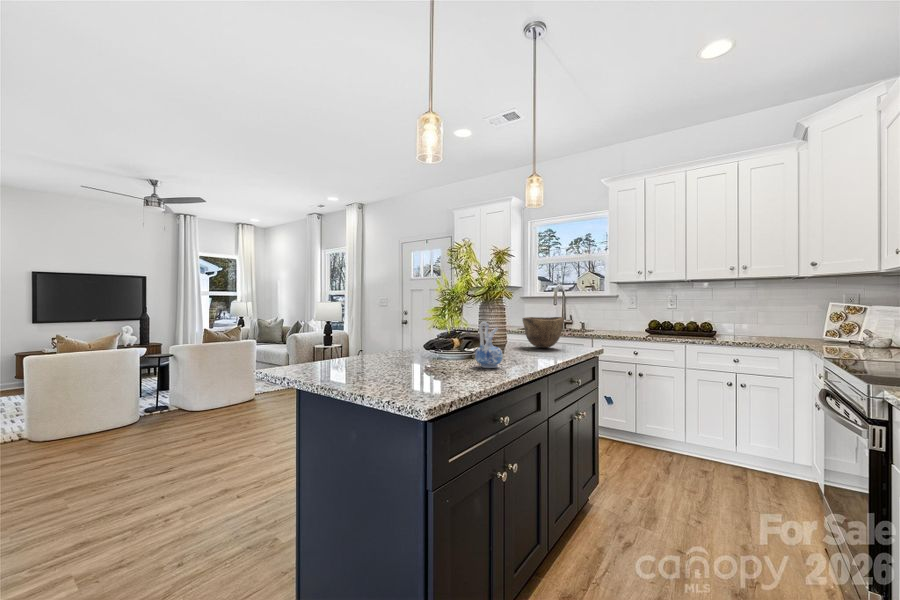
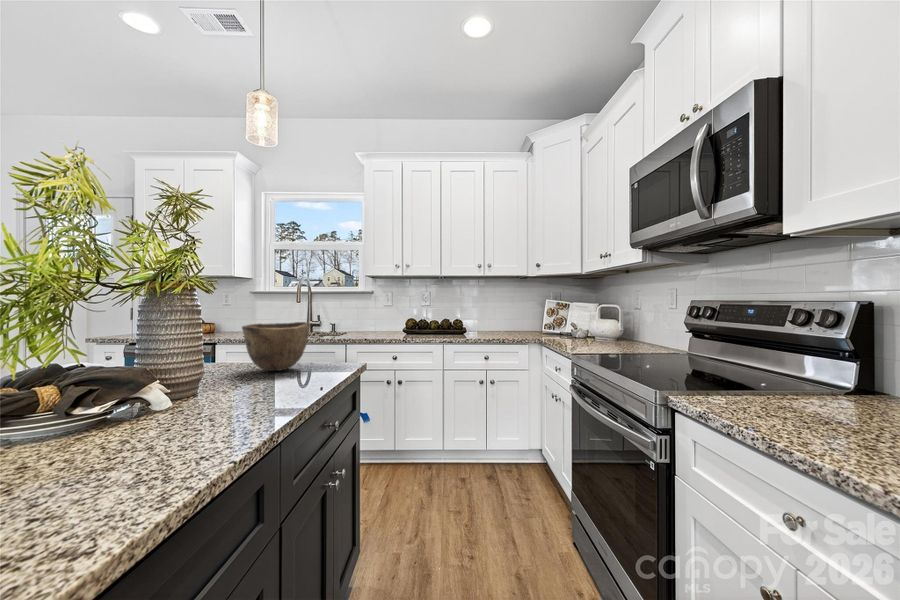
ceramic pitcher: present [475,322,503,368] -> none [98,347,176,453]

